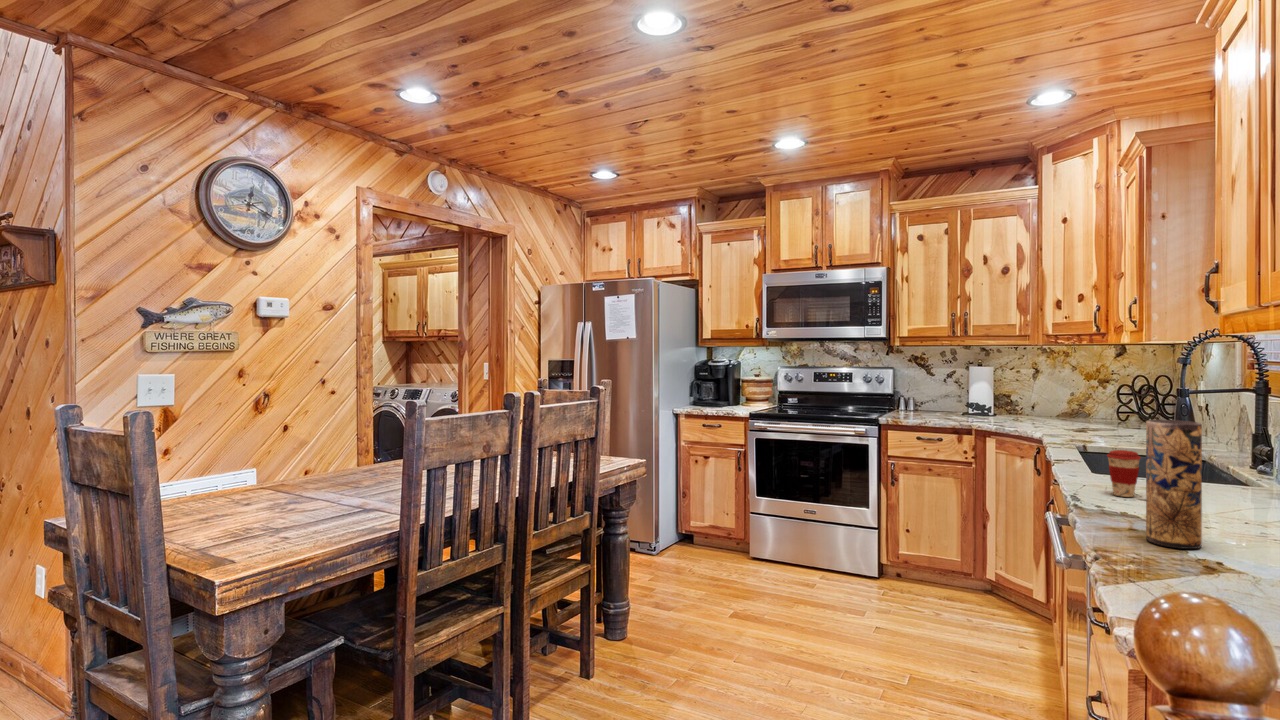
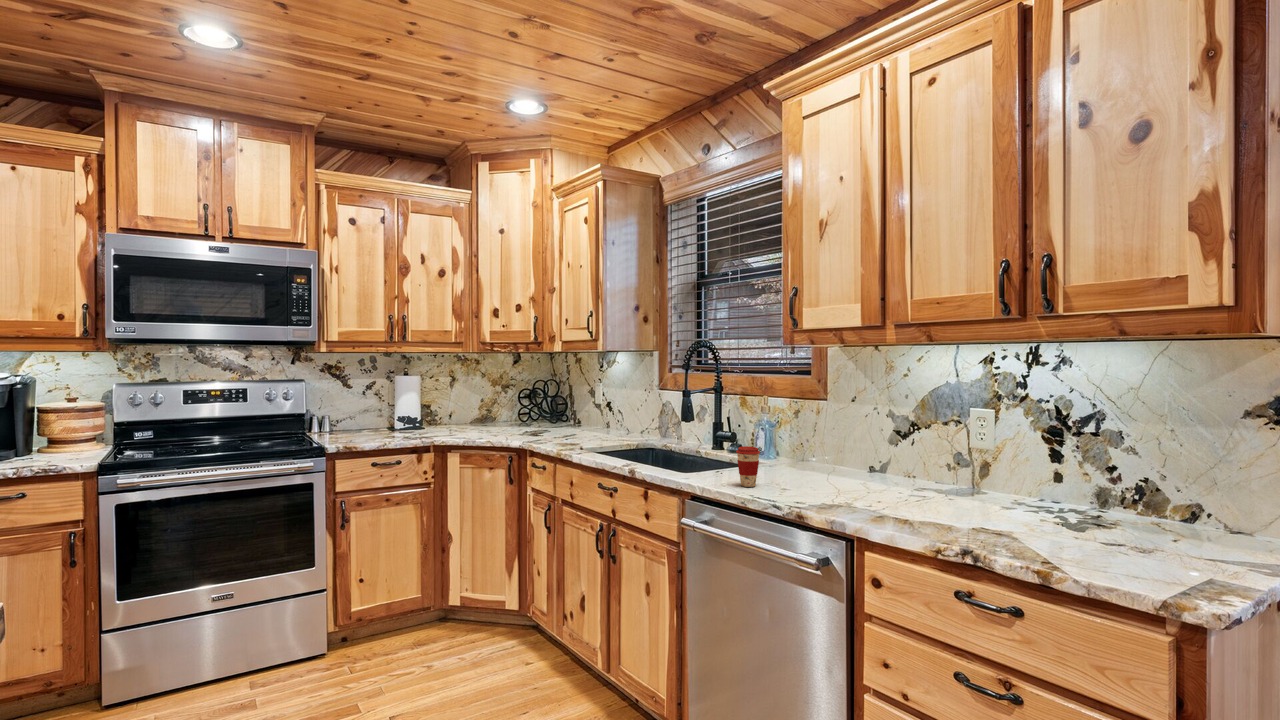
vase: present [1146,420,1202,549] -> none [866,416,903,518]

